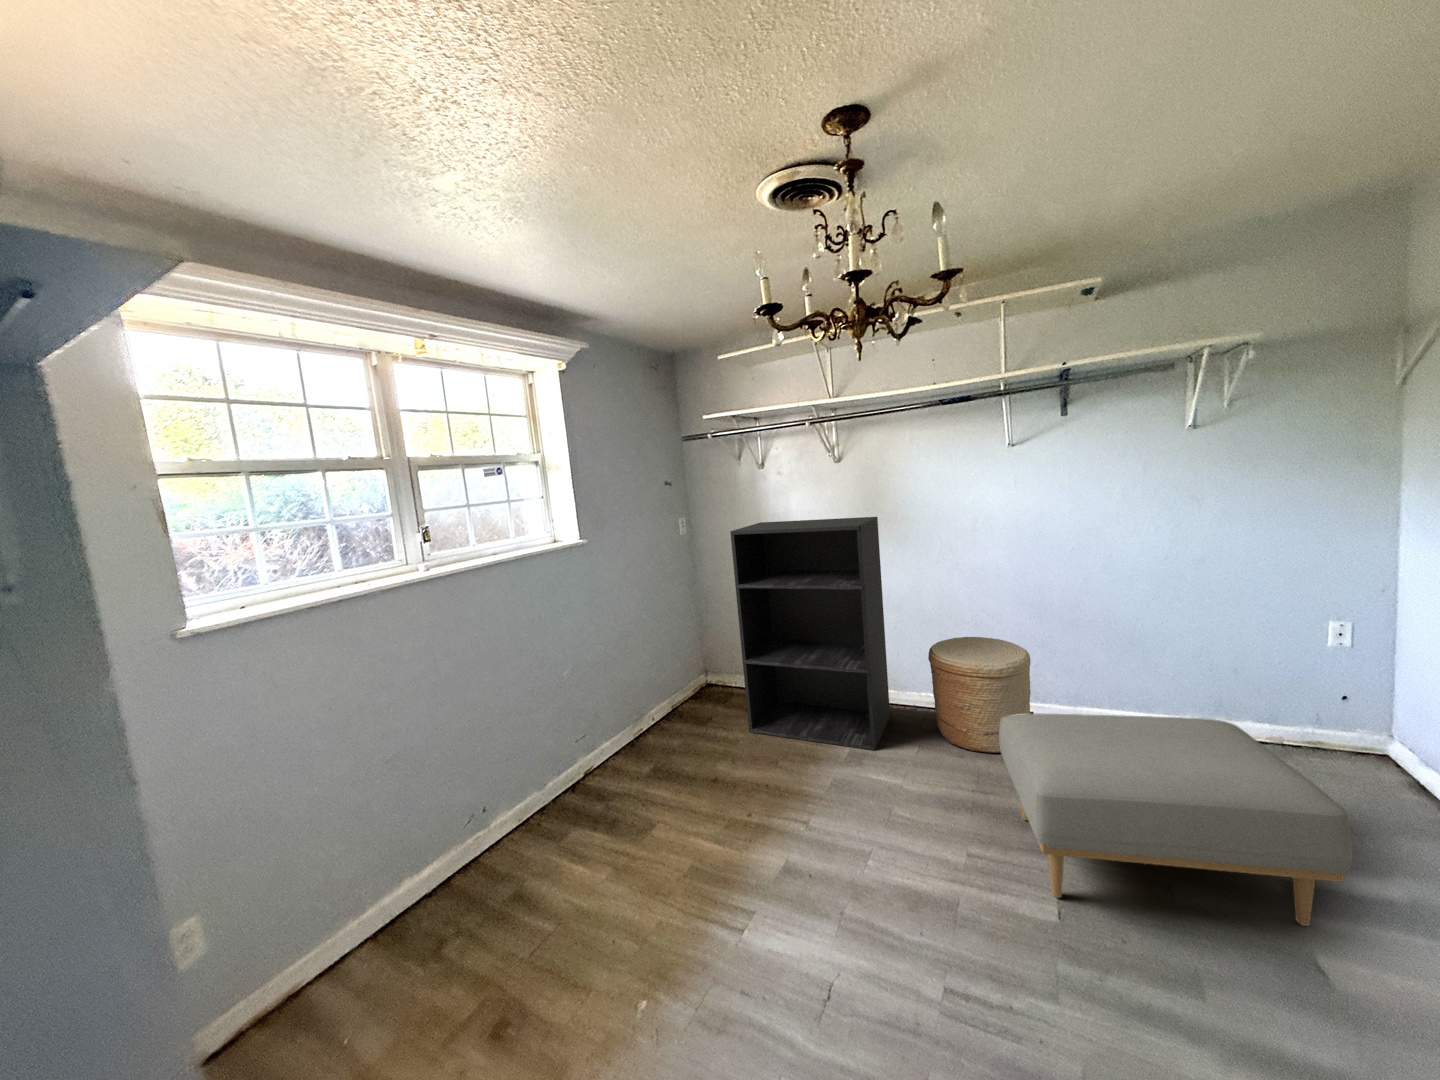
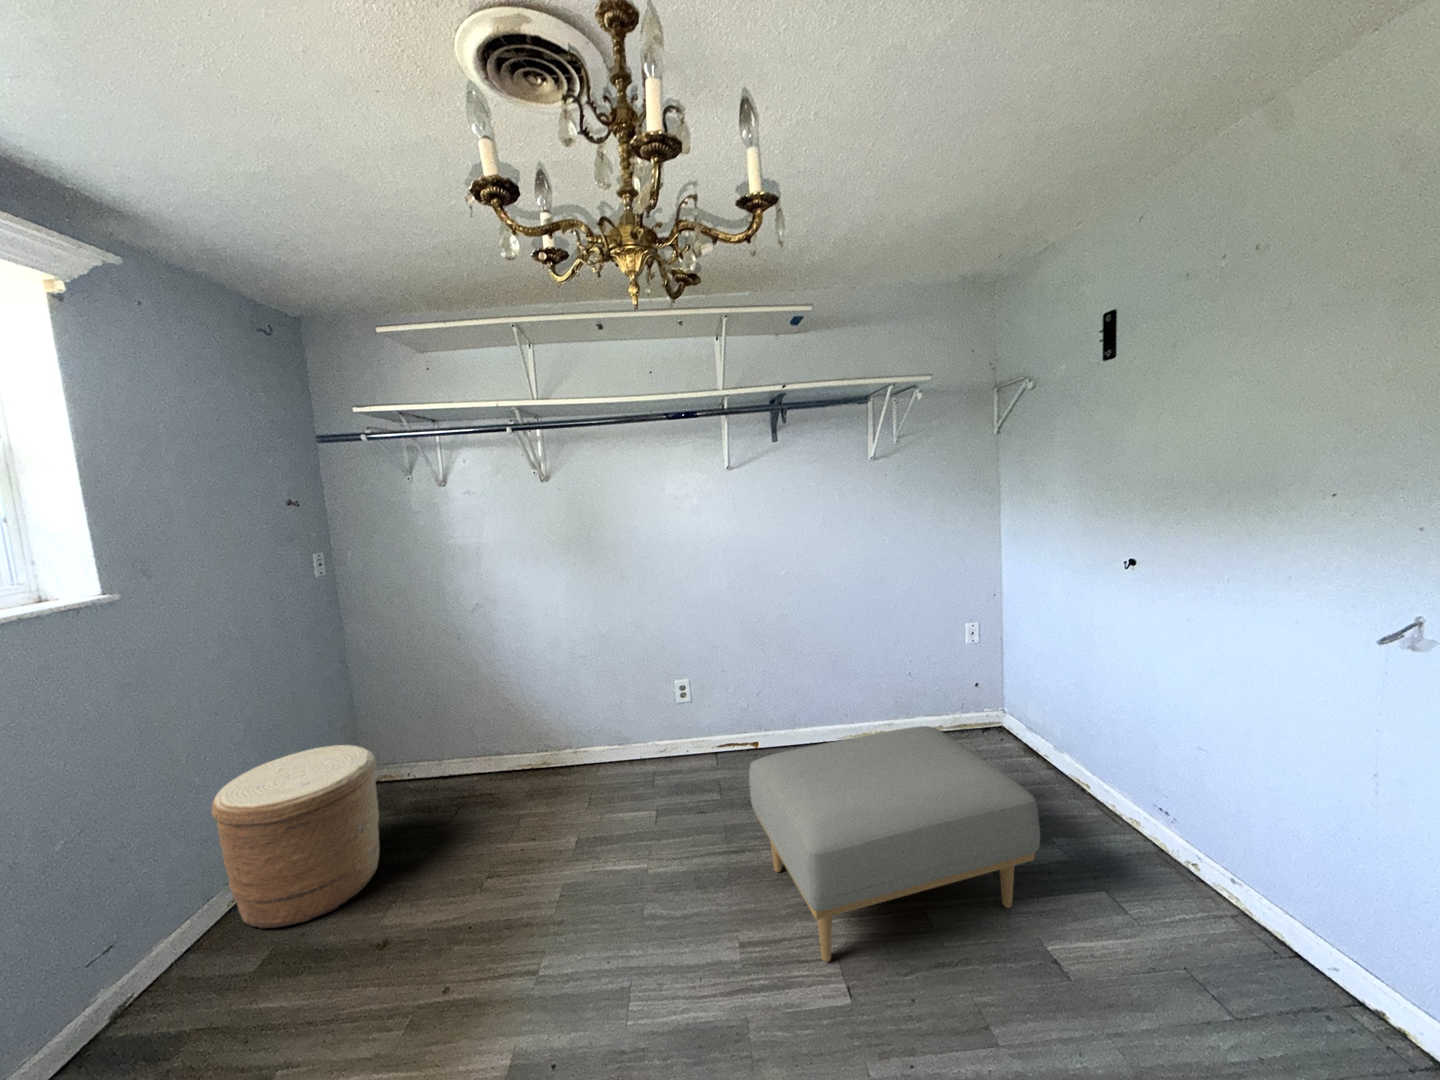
bookshelf: present [730,517,890,750] -> none [401,544,619,845]
woven basket: present [928,637,1031,753] -> present [211,745,379,928]

